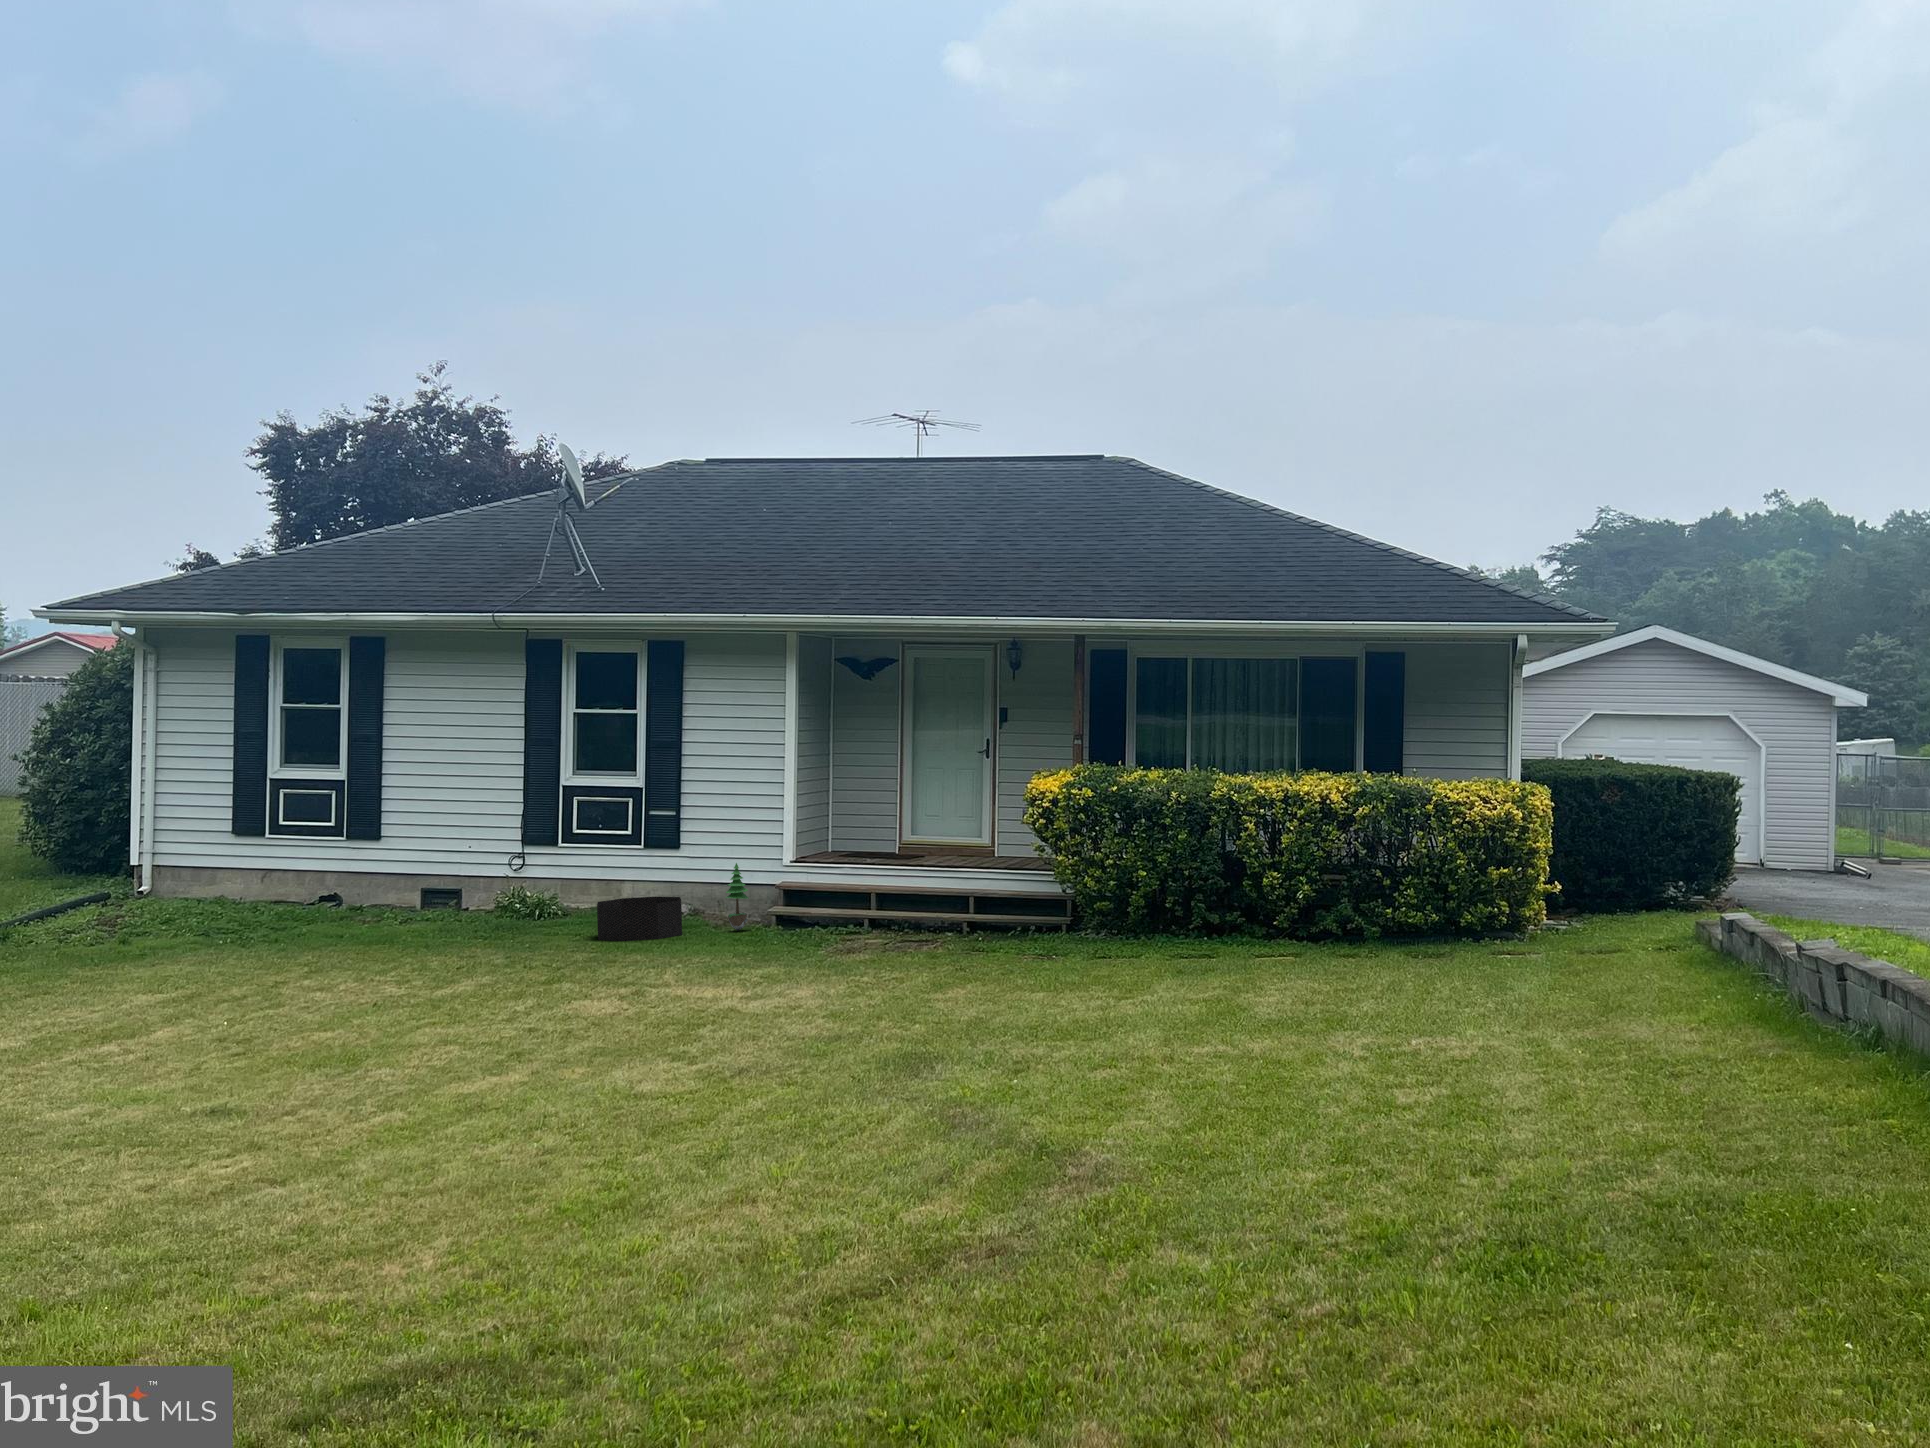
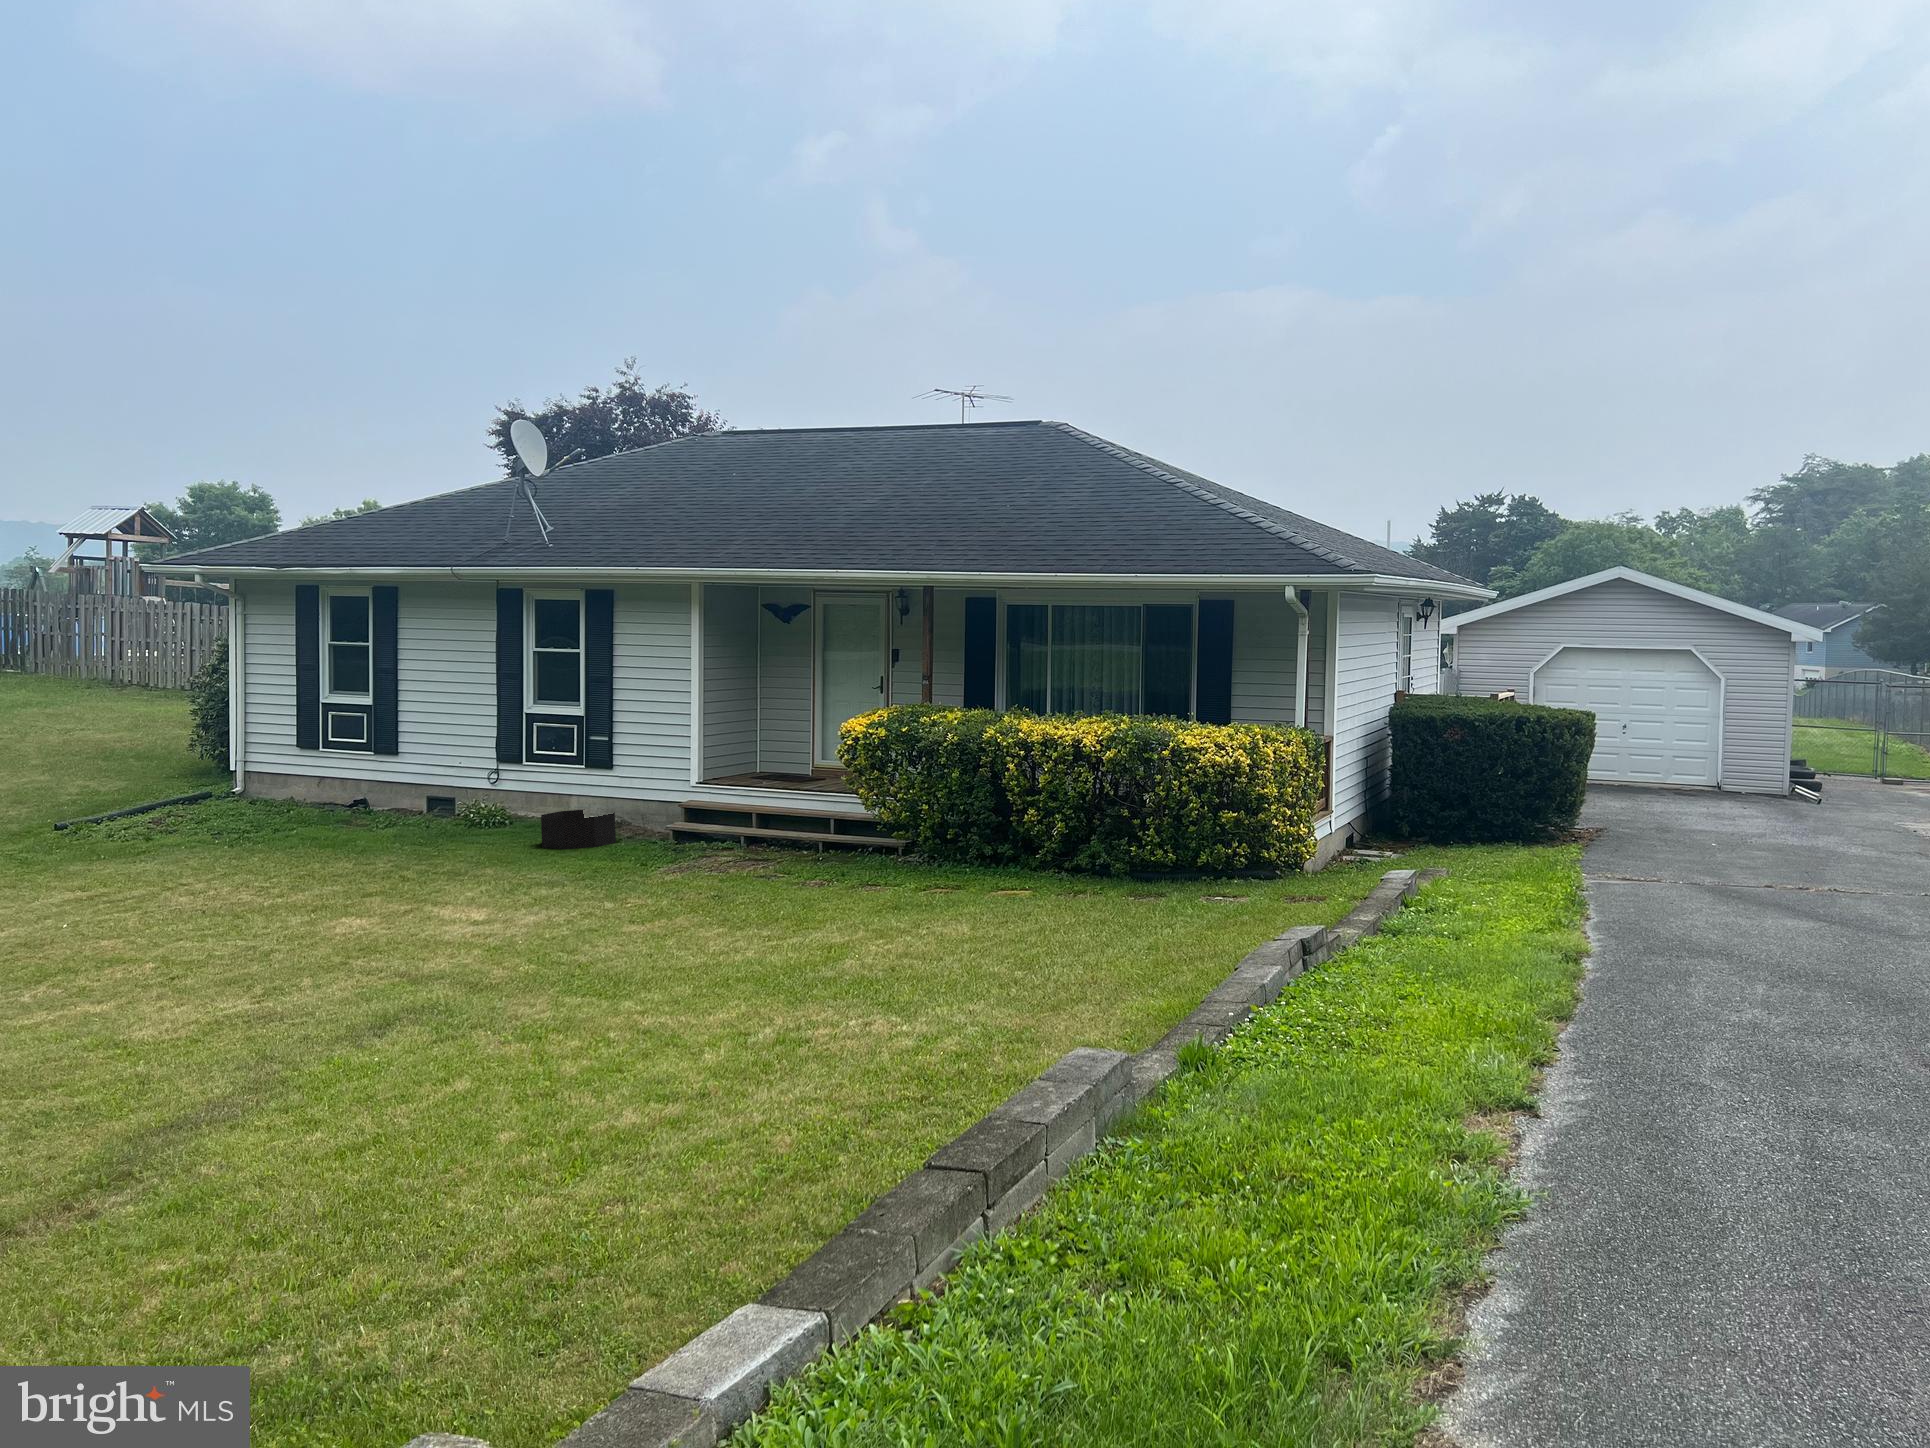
potted tree: present [726,863,748,931] -> none [652,781,674,838]

